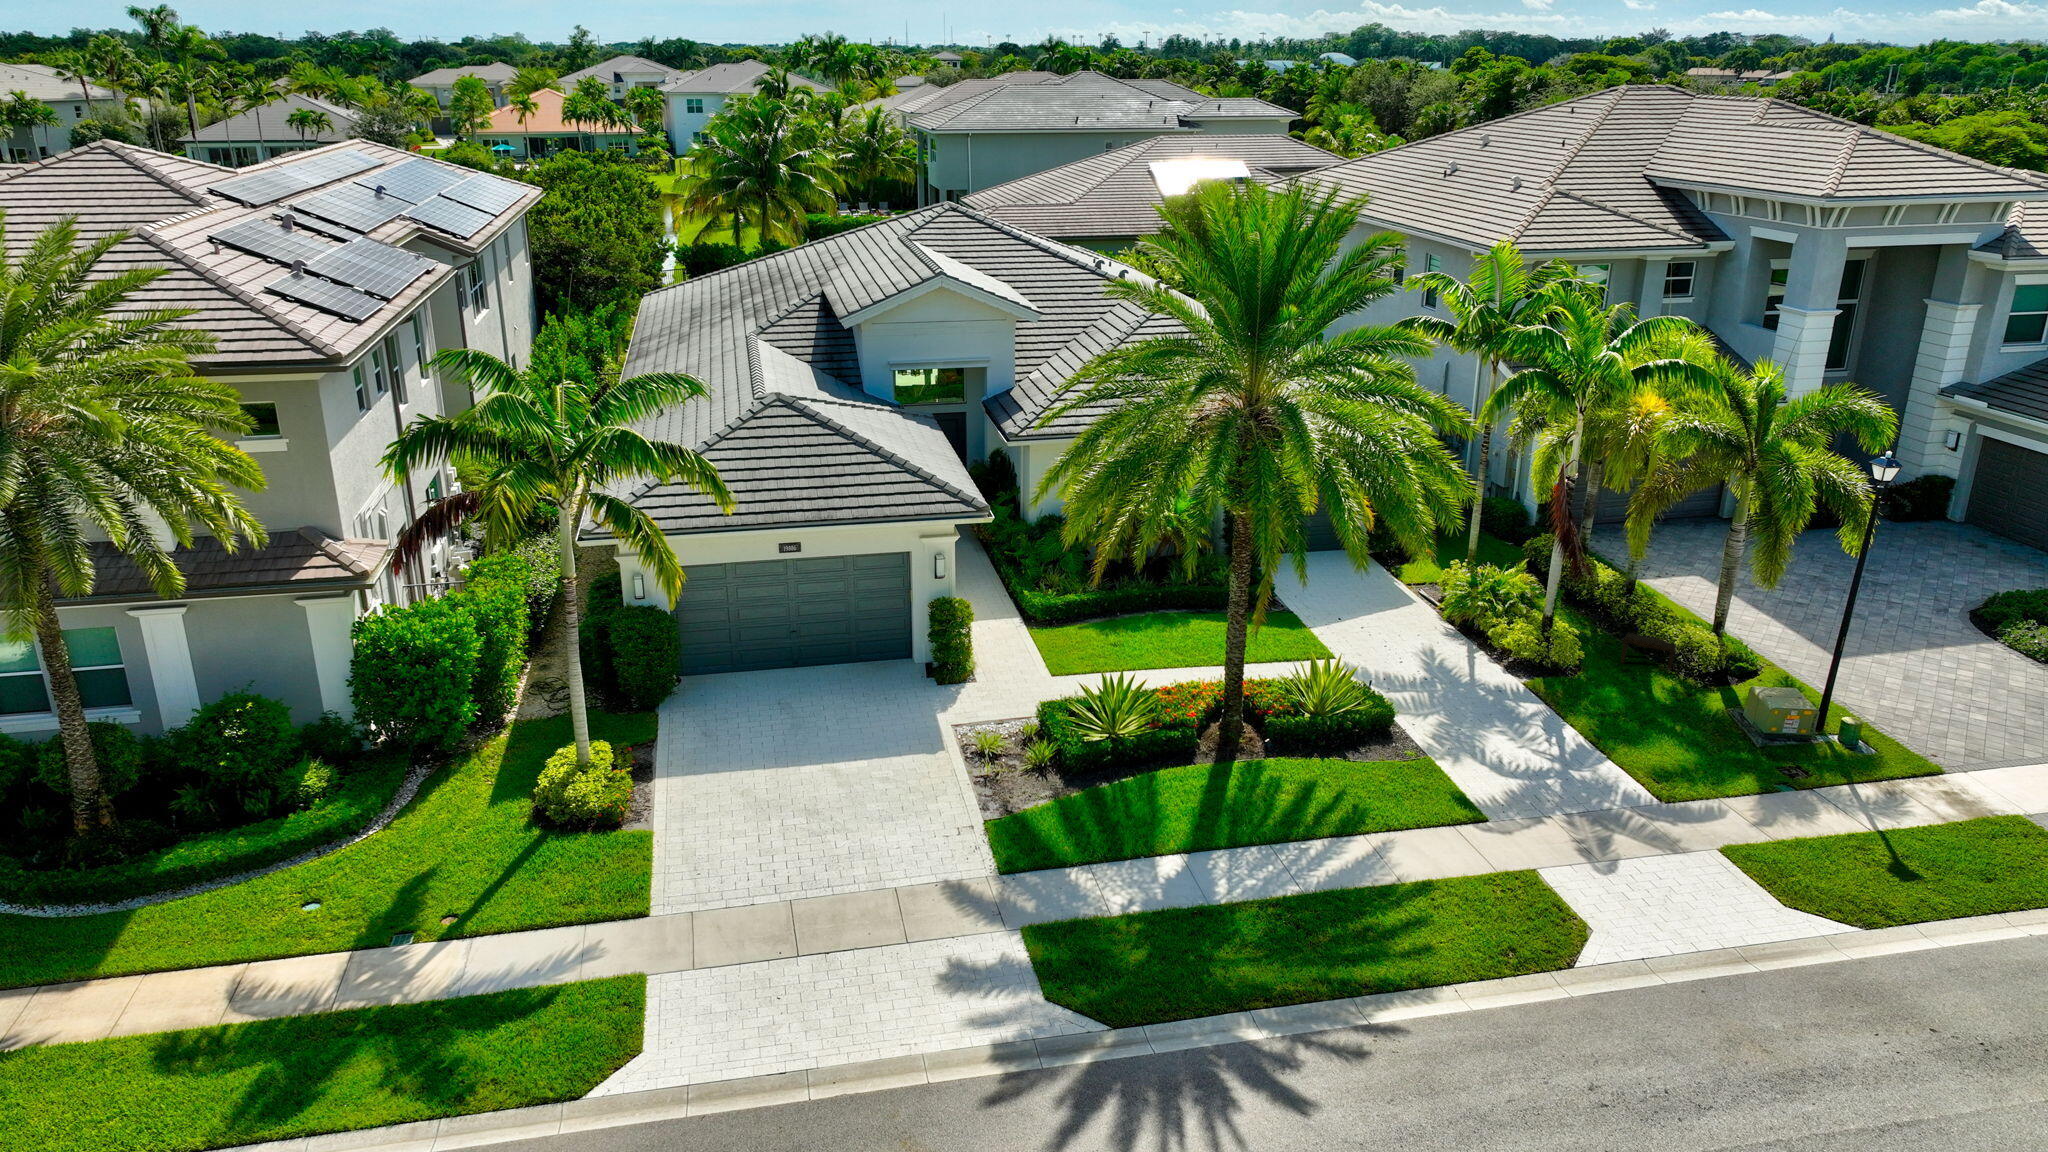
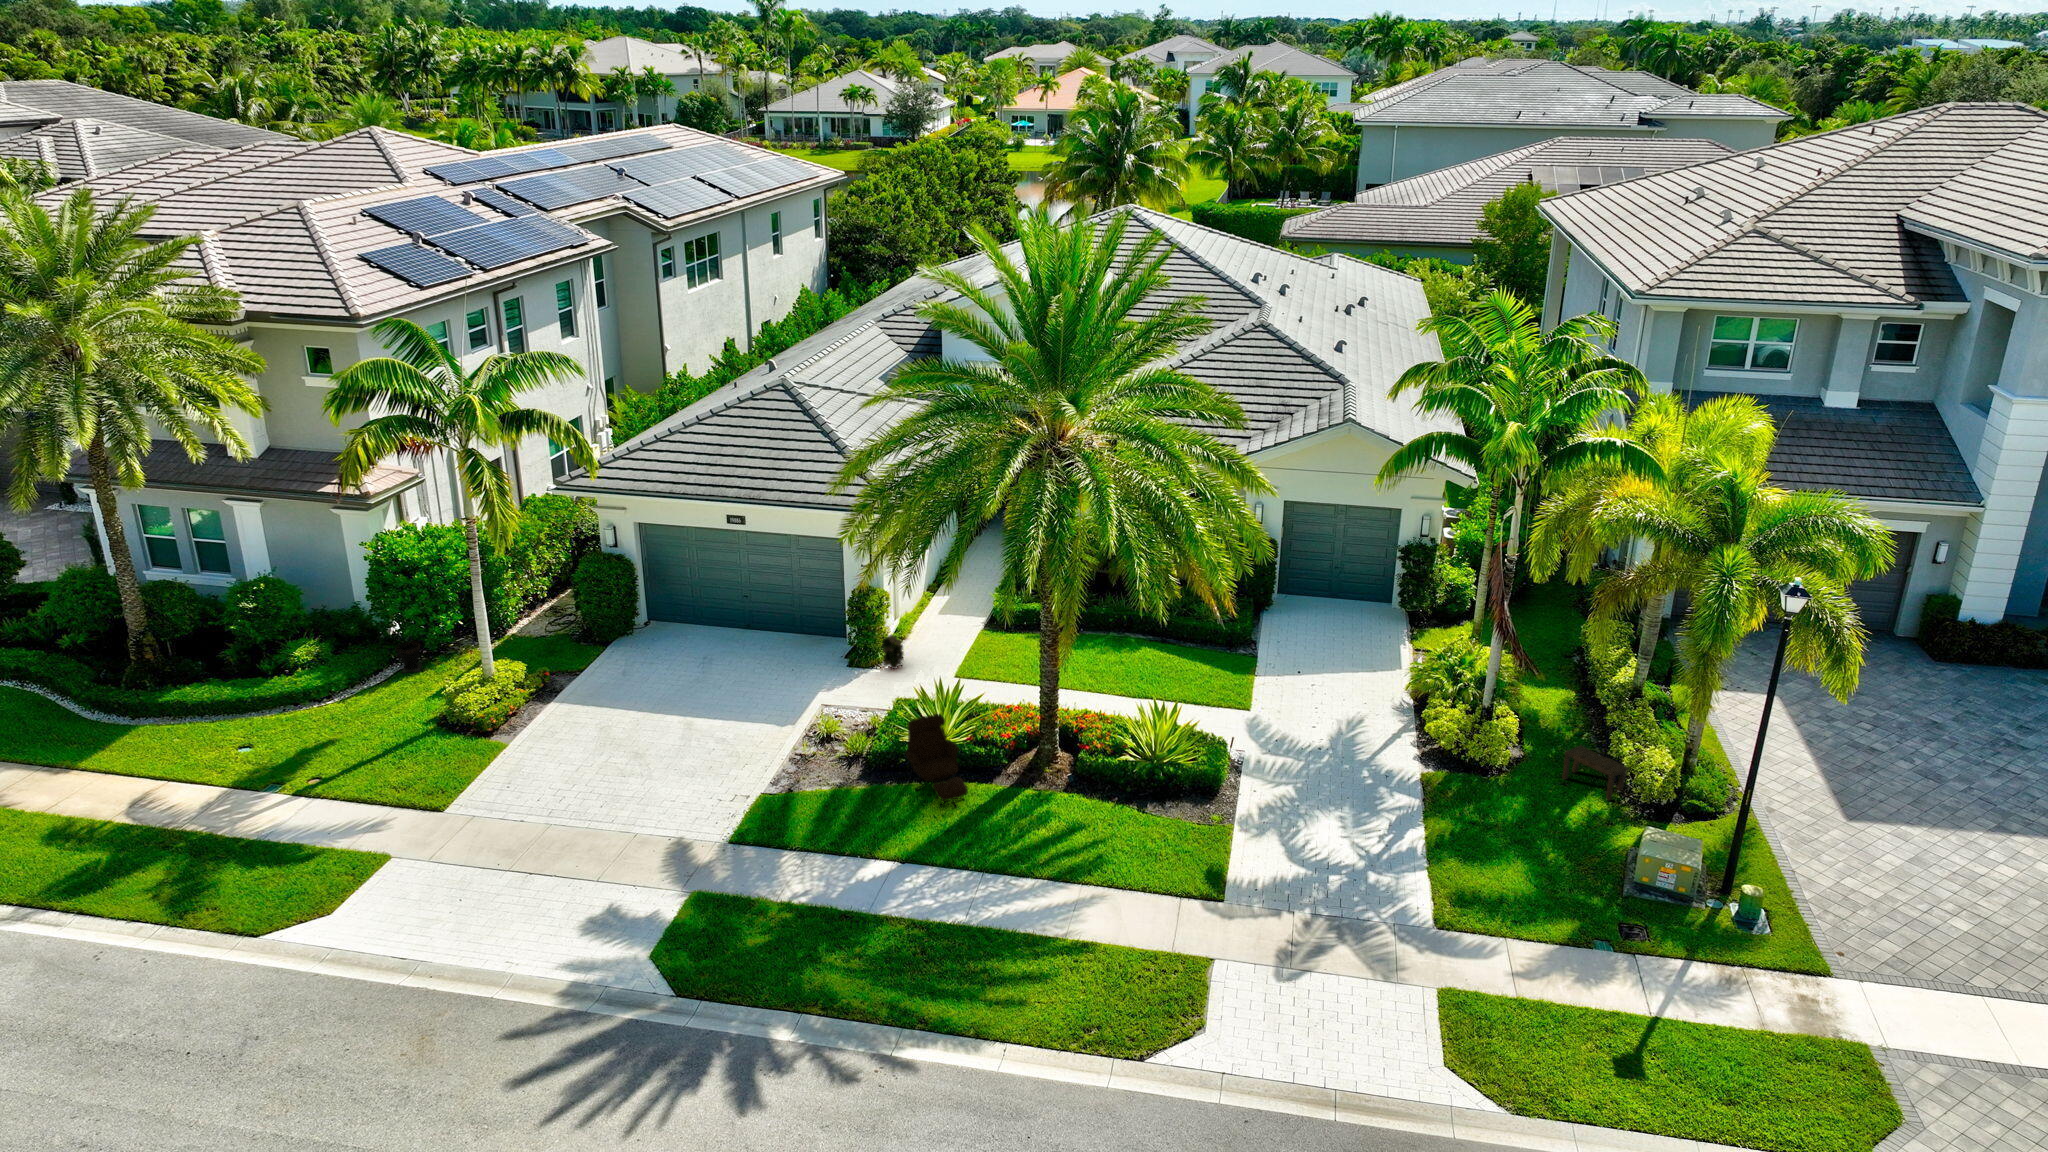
decorative plant: none [967,641,994,677] -> present [881,635,904,669]
lounge chair: none [1114,703,1191,794] -> present [905,714,968,807]
bucket: none [415,743,450,782] -> present [396,642,422,672]

